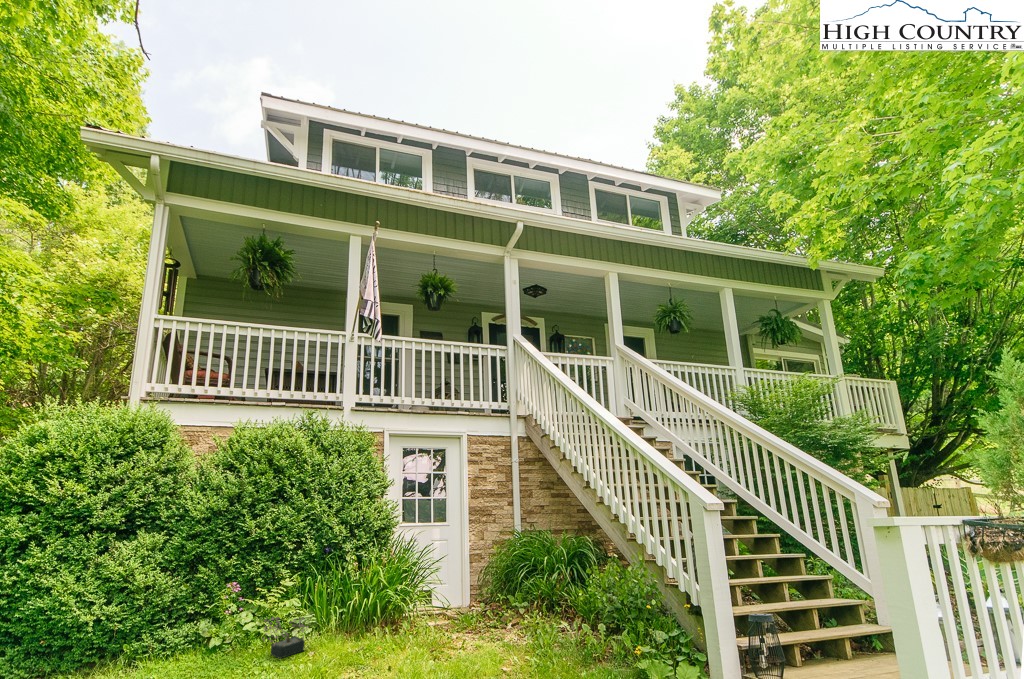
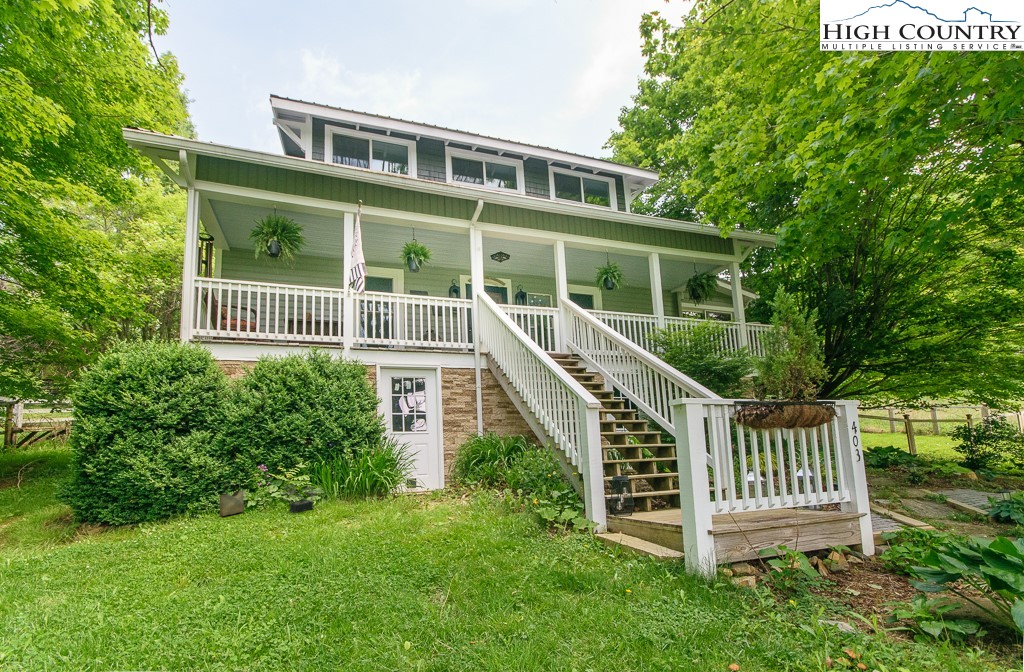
woven basket: none [171,610,207,665] -> present [219,481,244,516]

